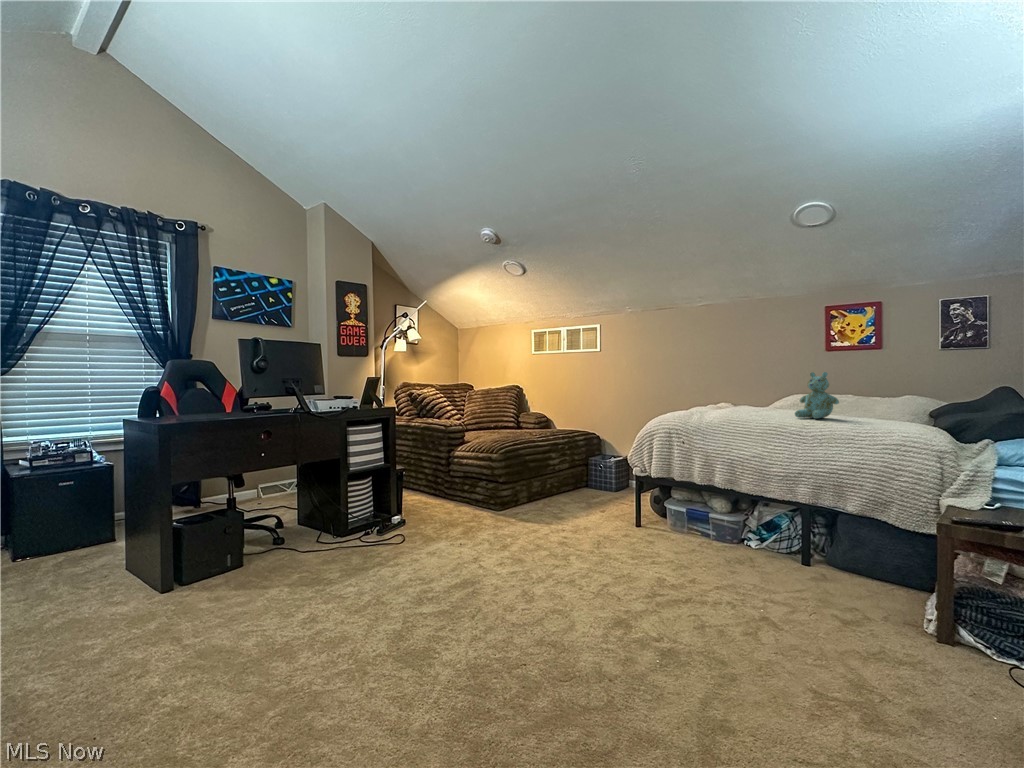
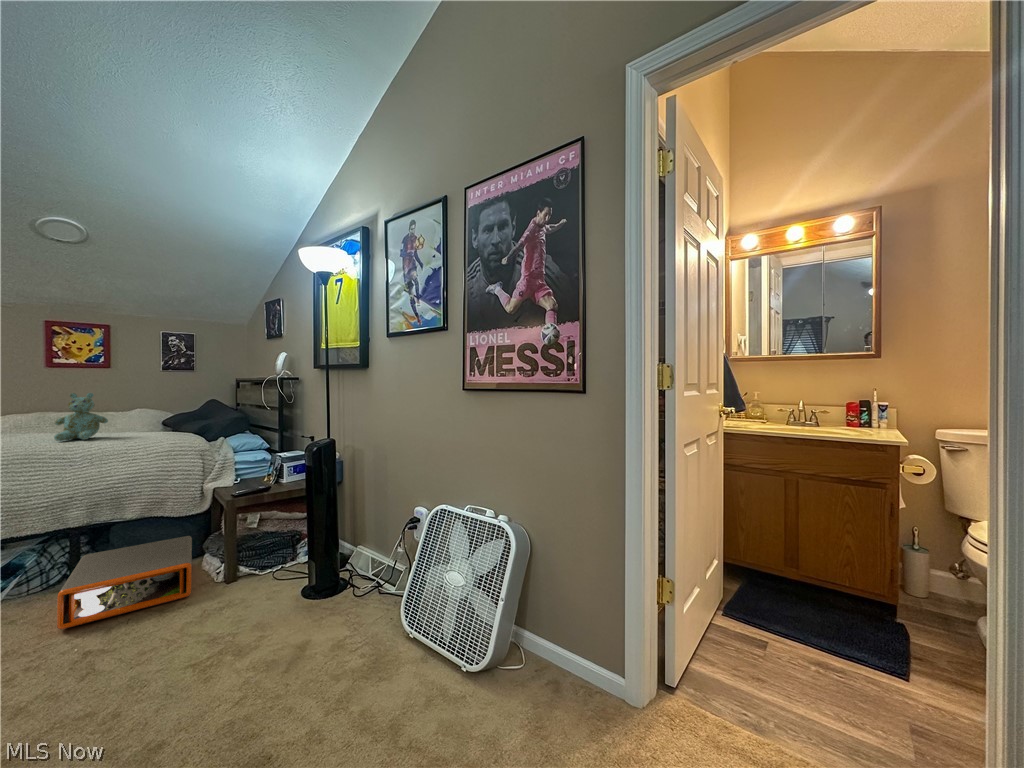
storage box: none [768,534,918,626] -> present [57,536,192,629]

